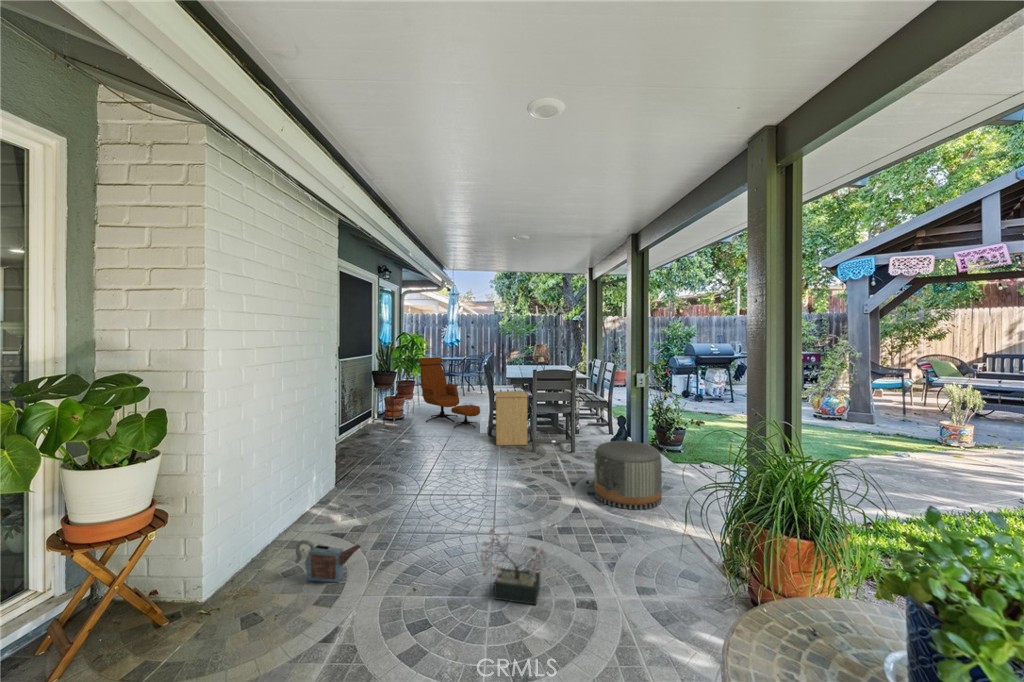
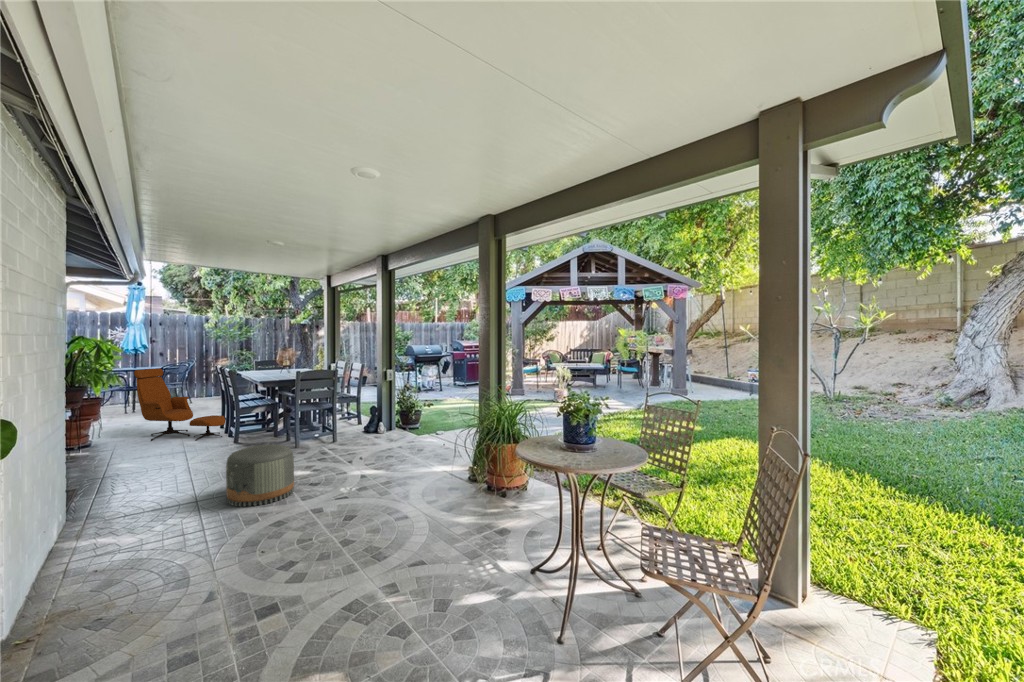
side table: present [495,391,528,445] -> none [252,395,292,446]
pouf: present [594,441,662,510] -> present [226,445,294,506]
decorative plant: present [481,528,550,605] -> none [328,473,377,515]
watering can: present [295,540,361,582] -> none [171,507,235,546]

